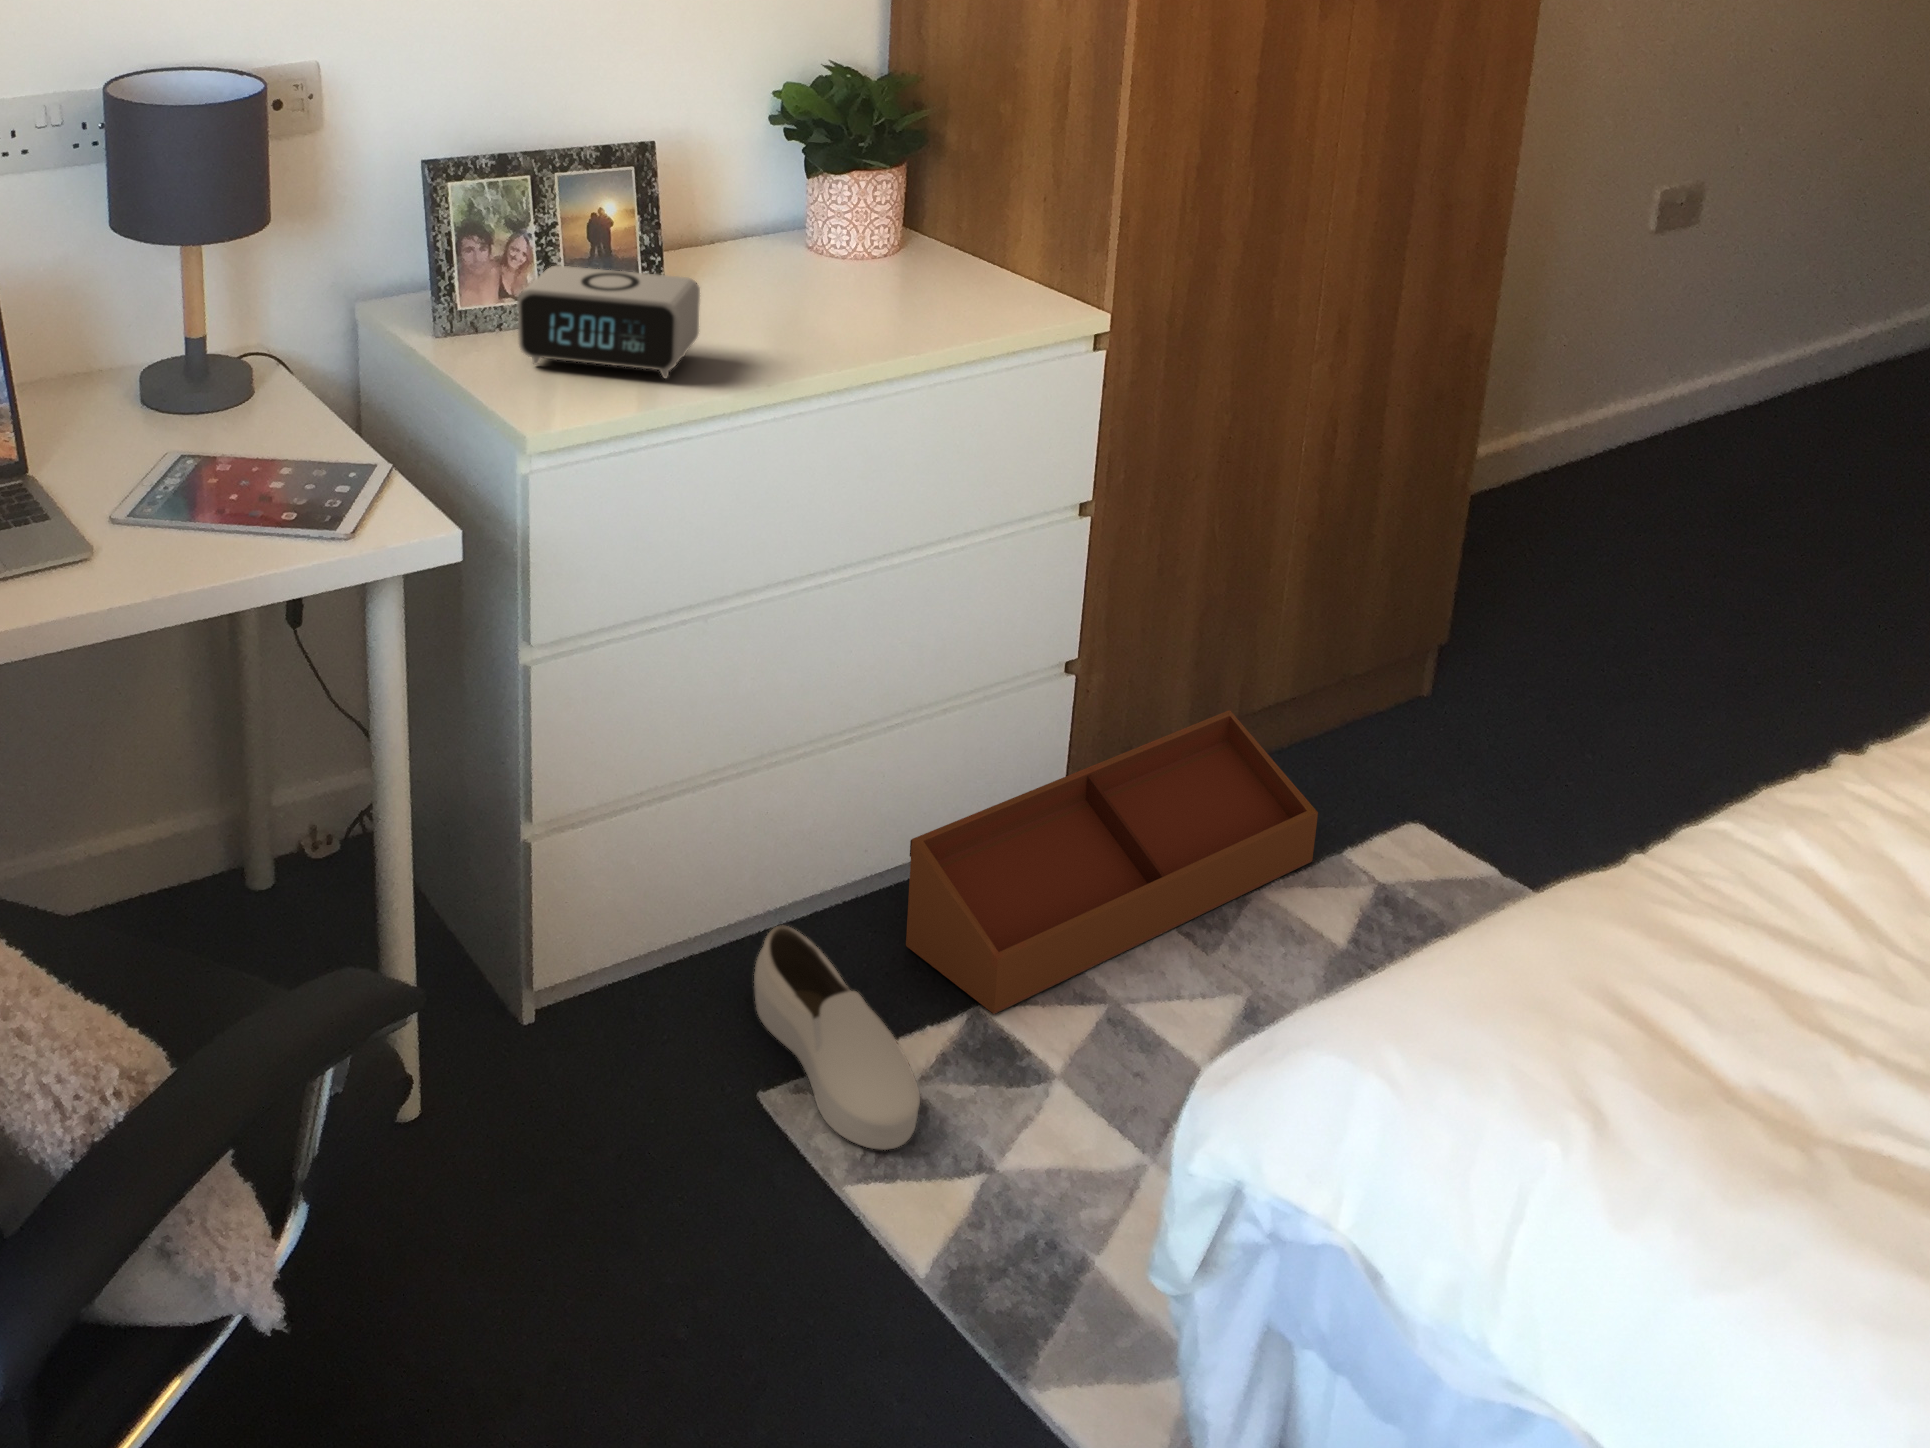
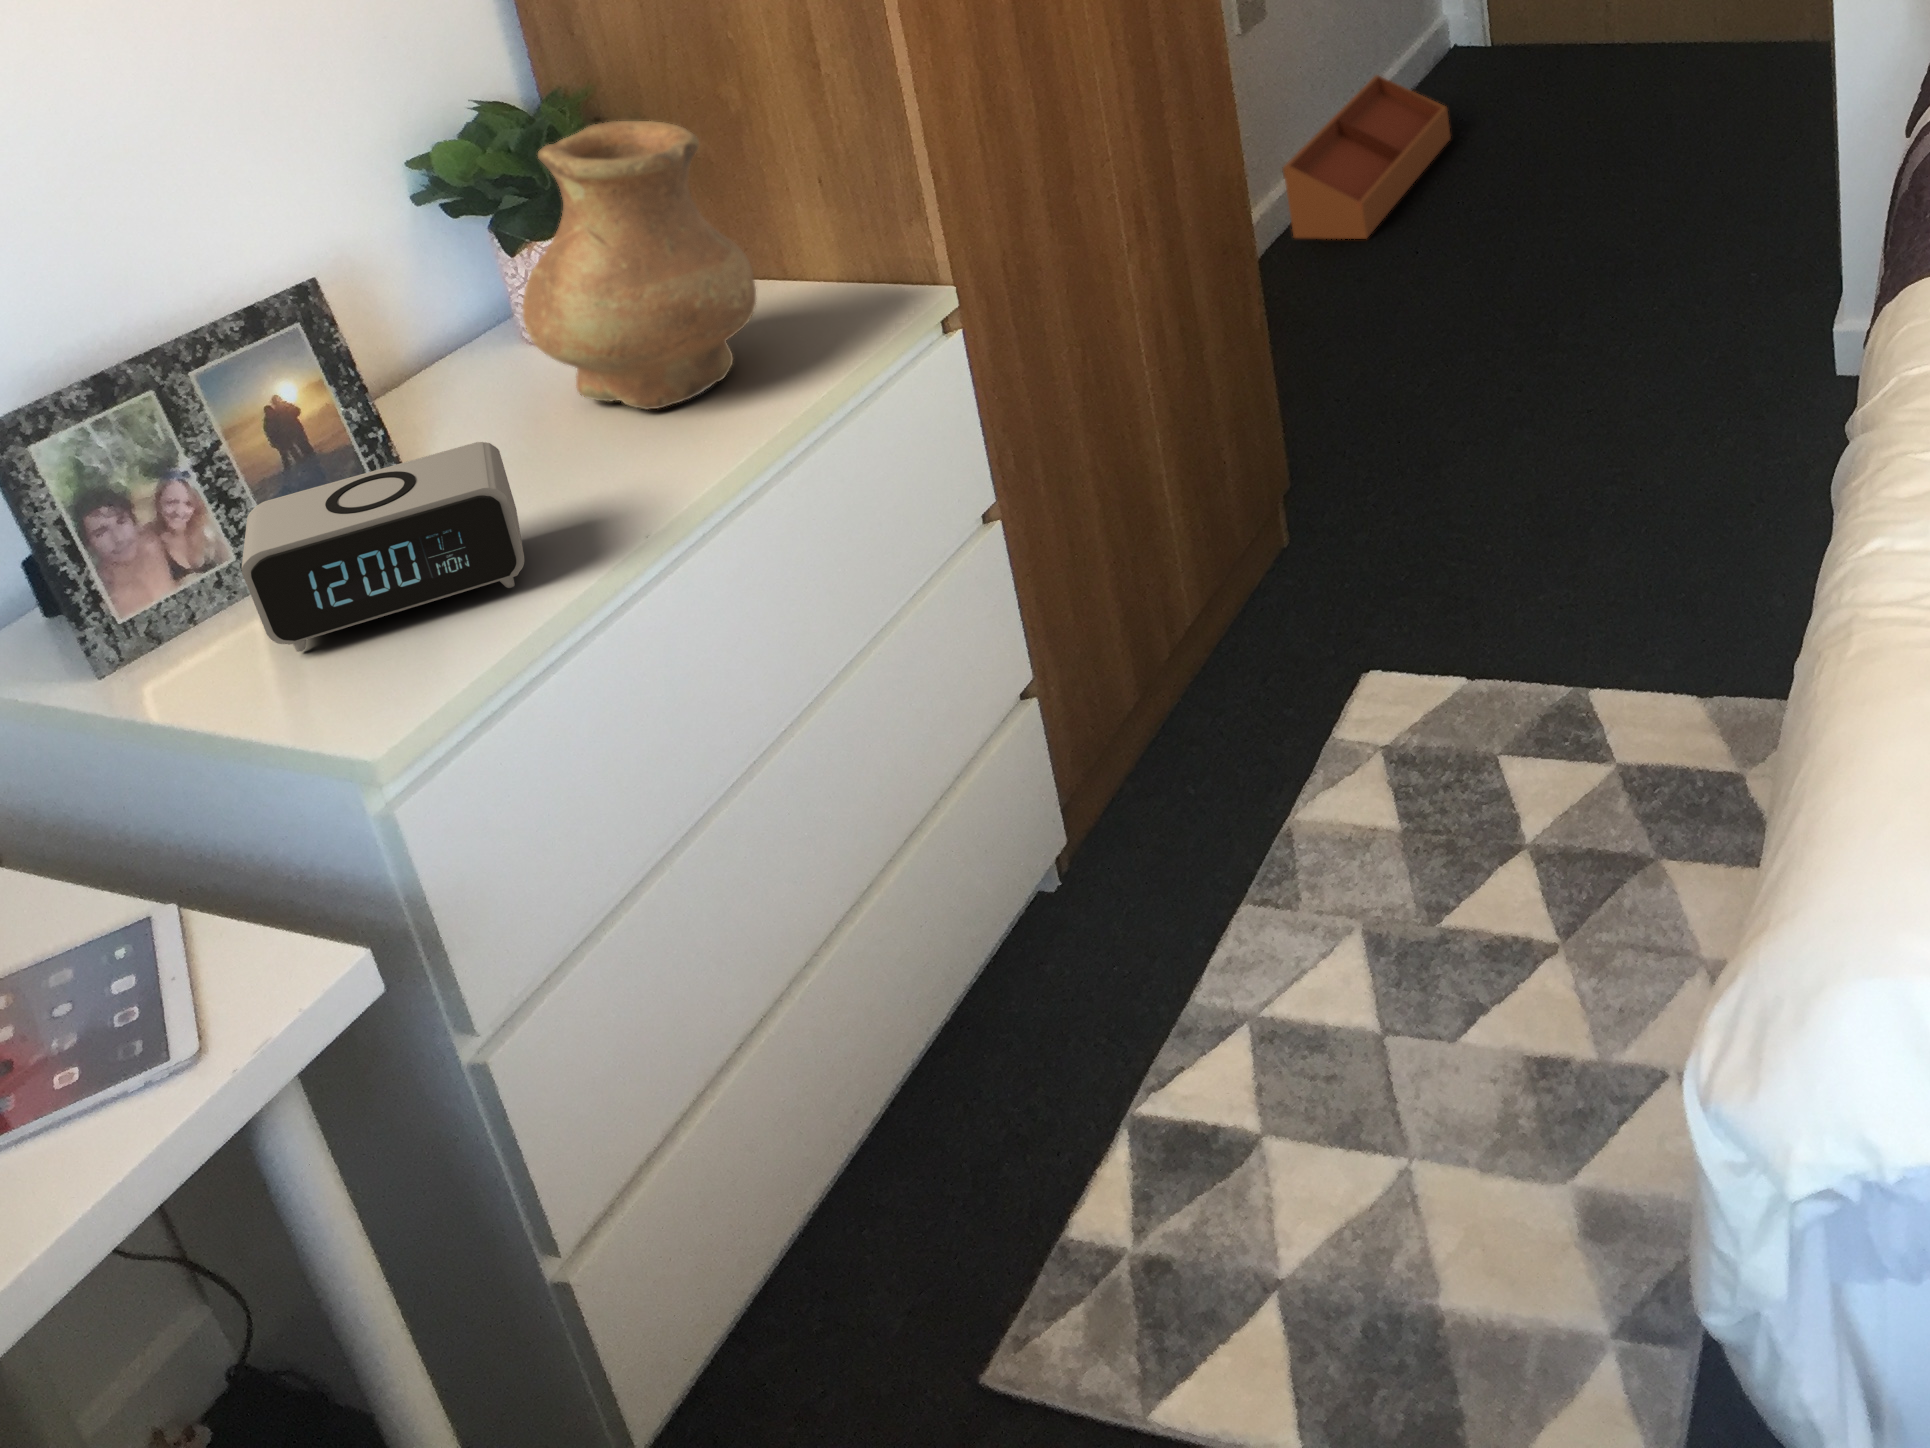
vase: none [777,98,945,316] -> present [523,121,756,410]
storage bin: present [906,710,1318,1014] -> present [1282,75,1451,239]
shoe: present [754,926,920,1150] -> none [875,1160,1168,1360]

